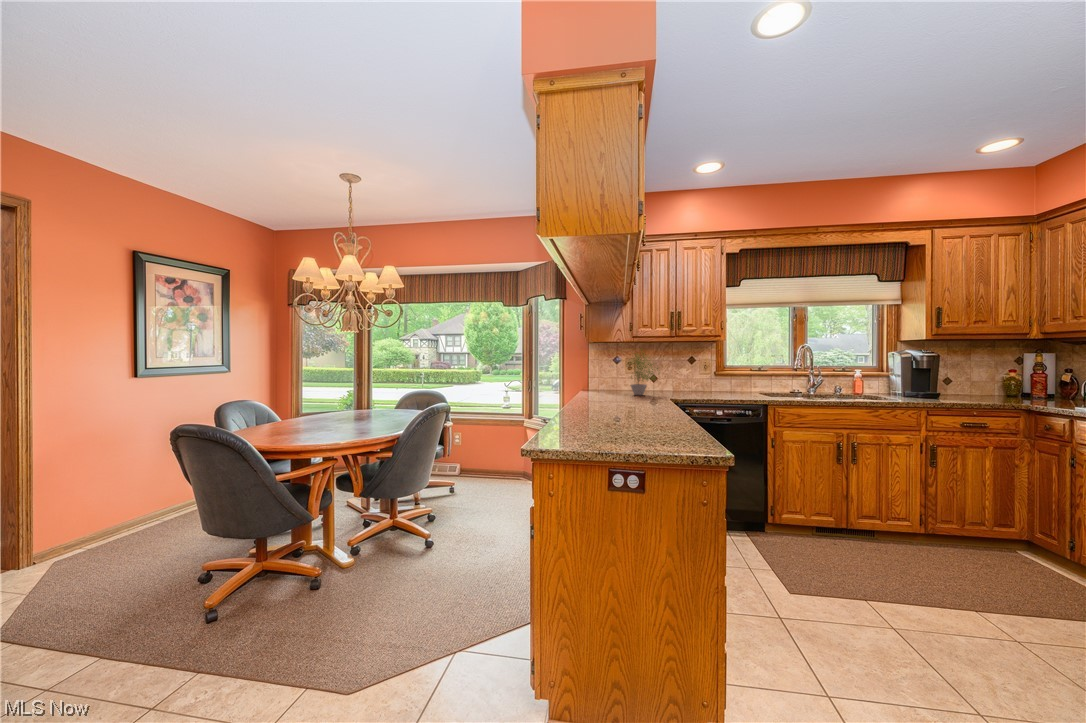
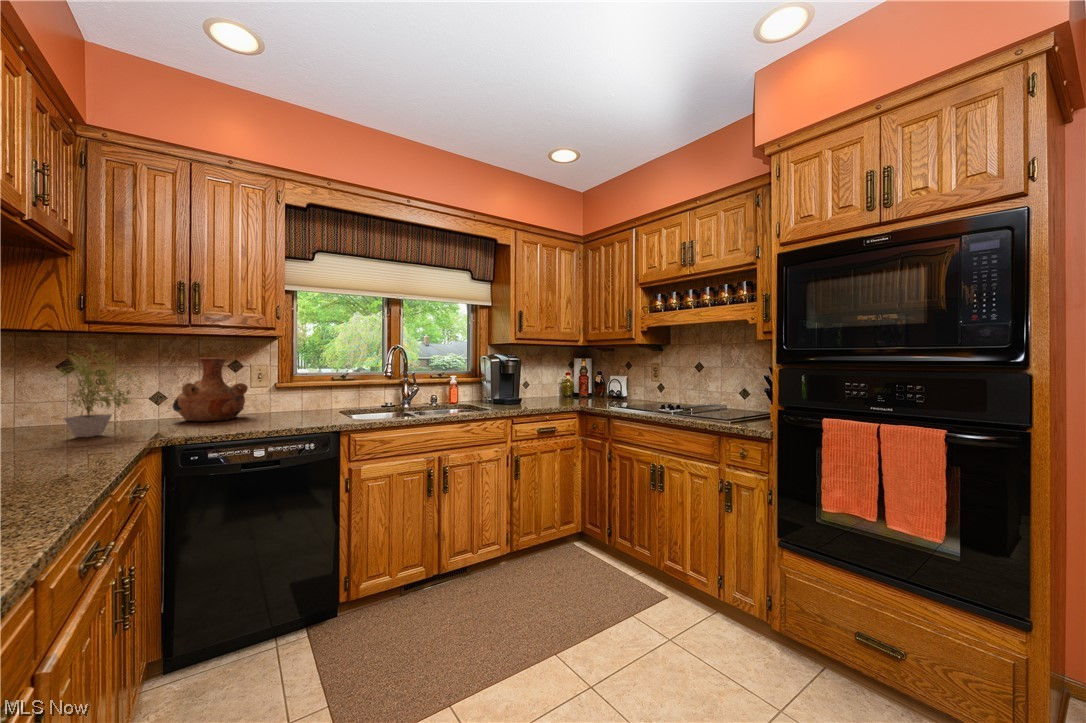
vase: none [665,355,703,393] -> present [173,358,248,421]

